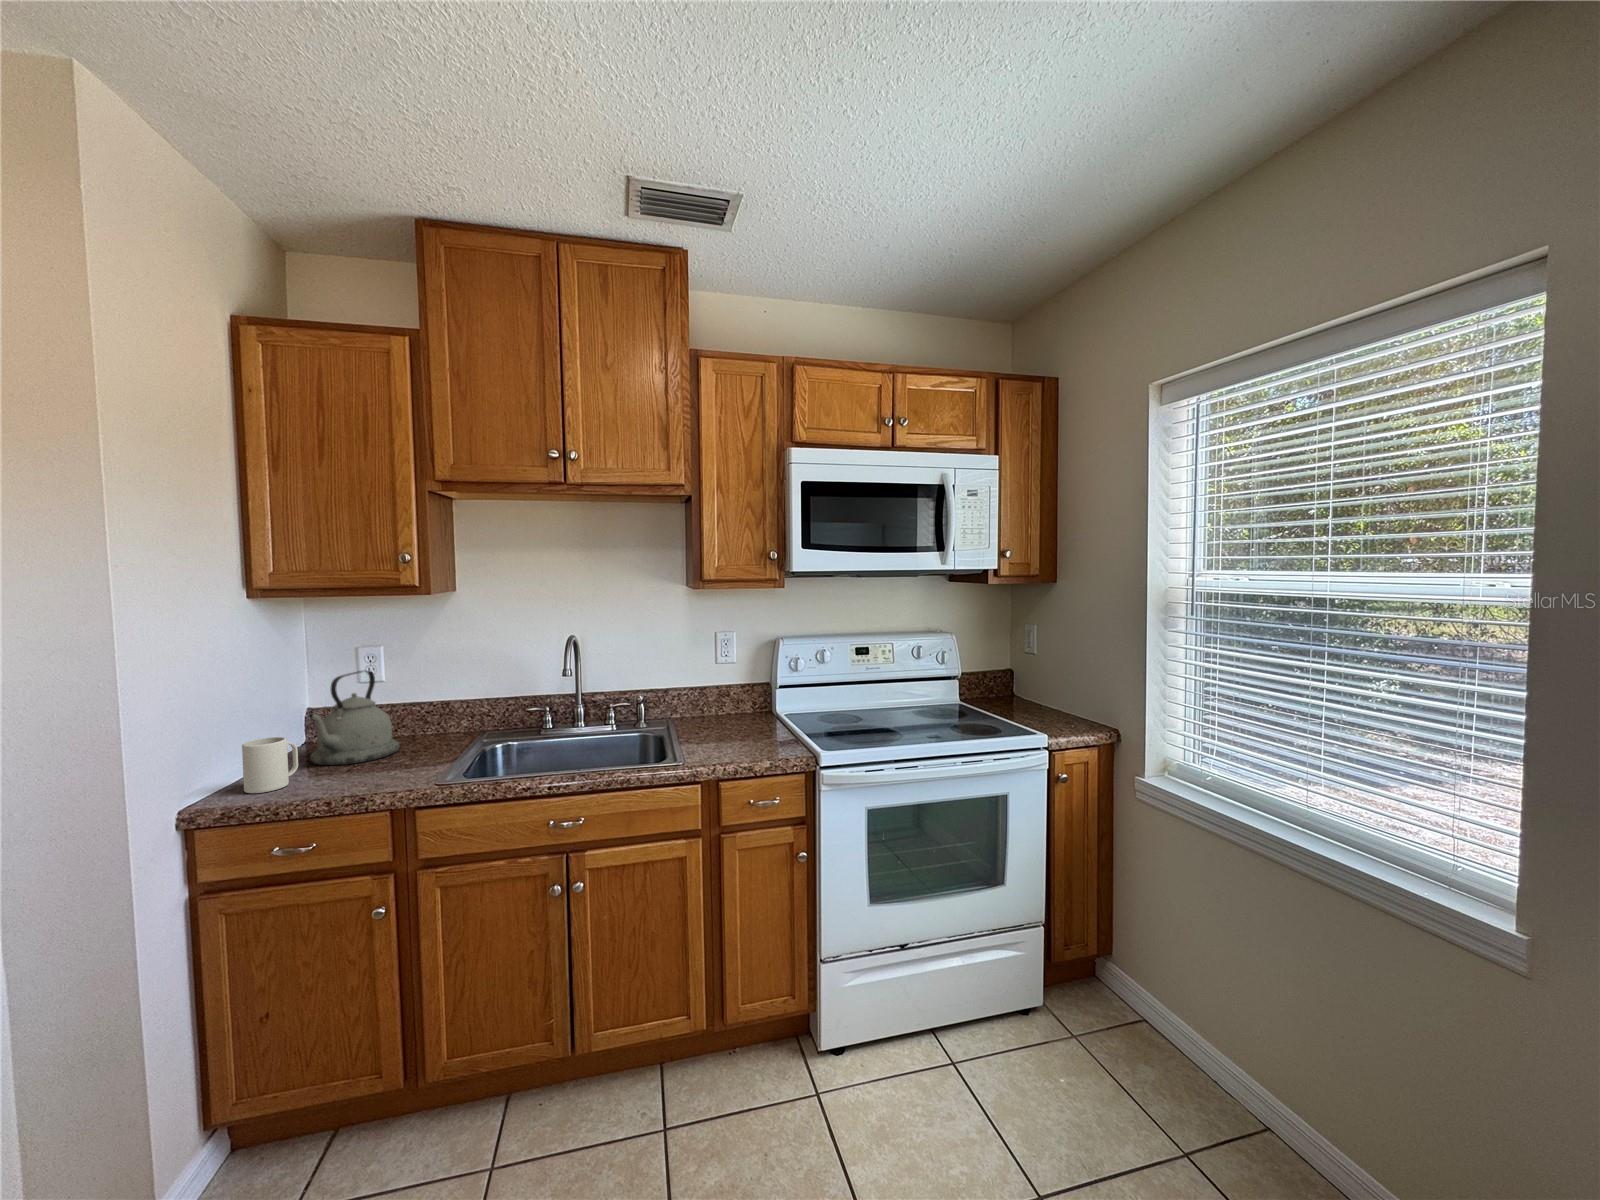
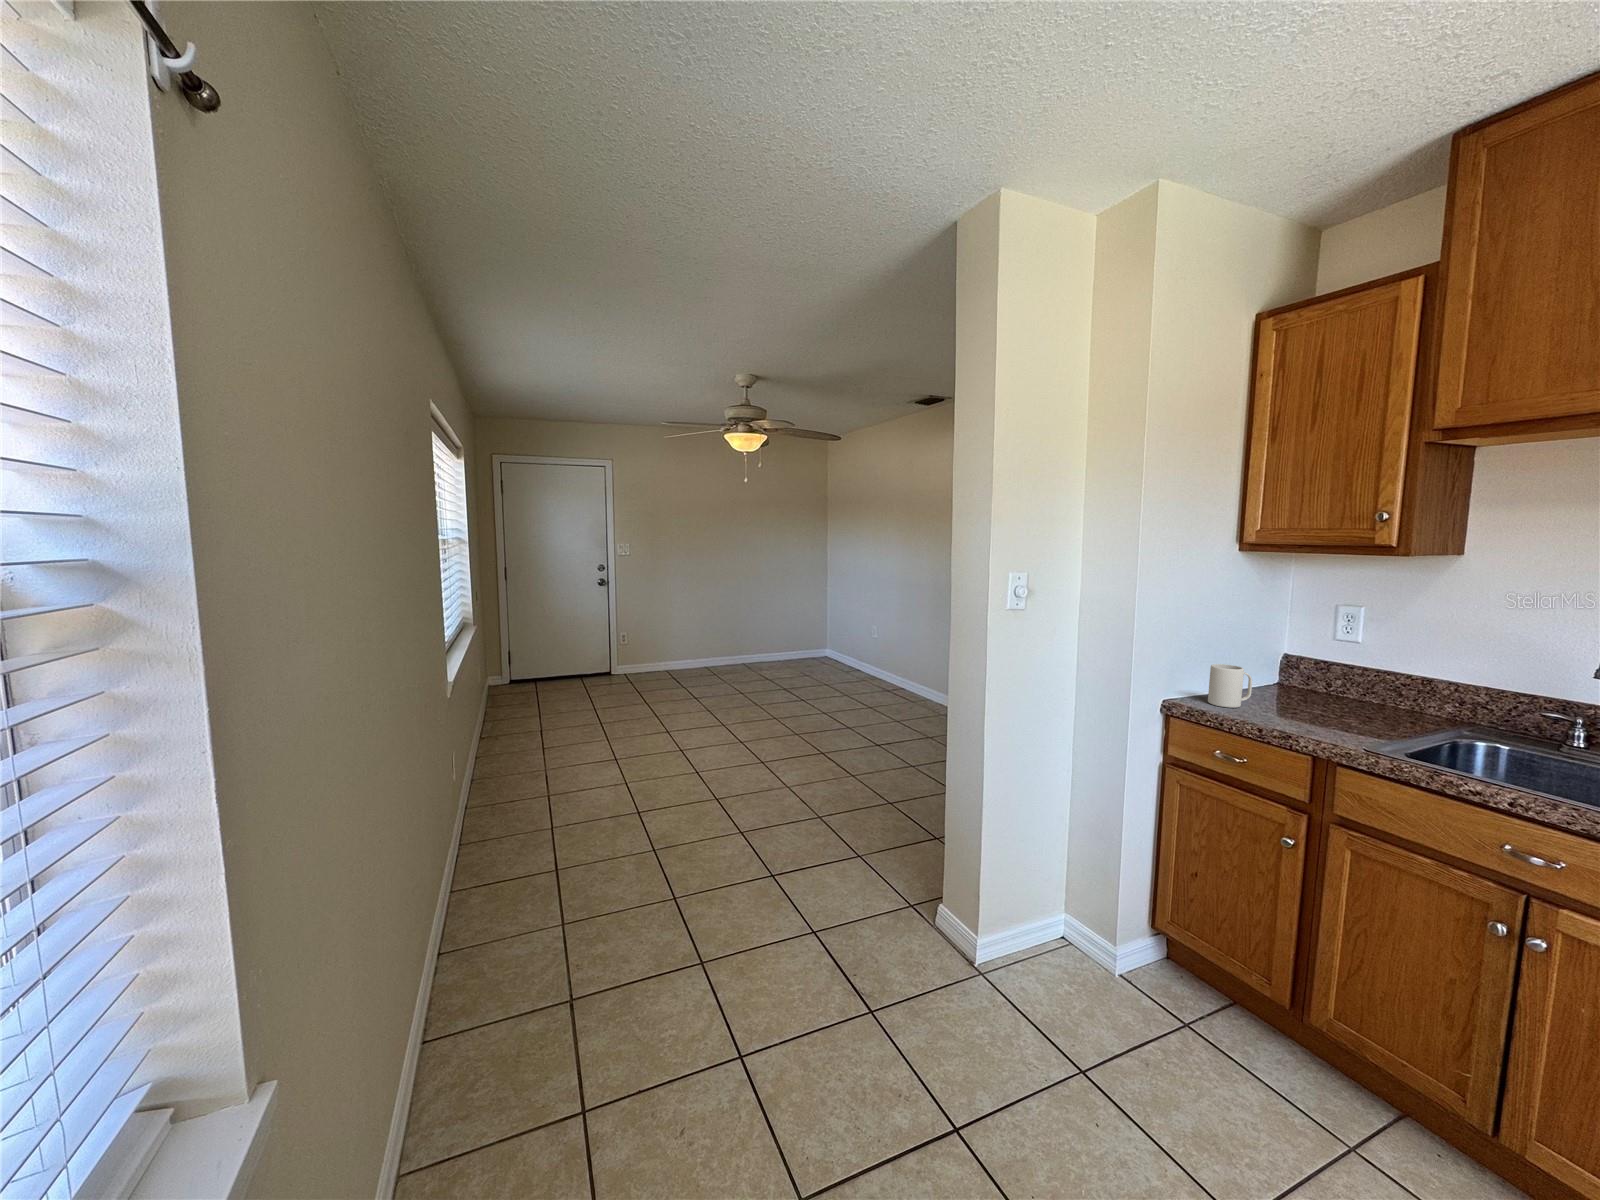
kettle: present [309,670,399,765] -> none [1268,626,1358,713]

